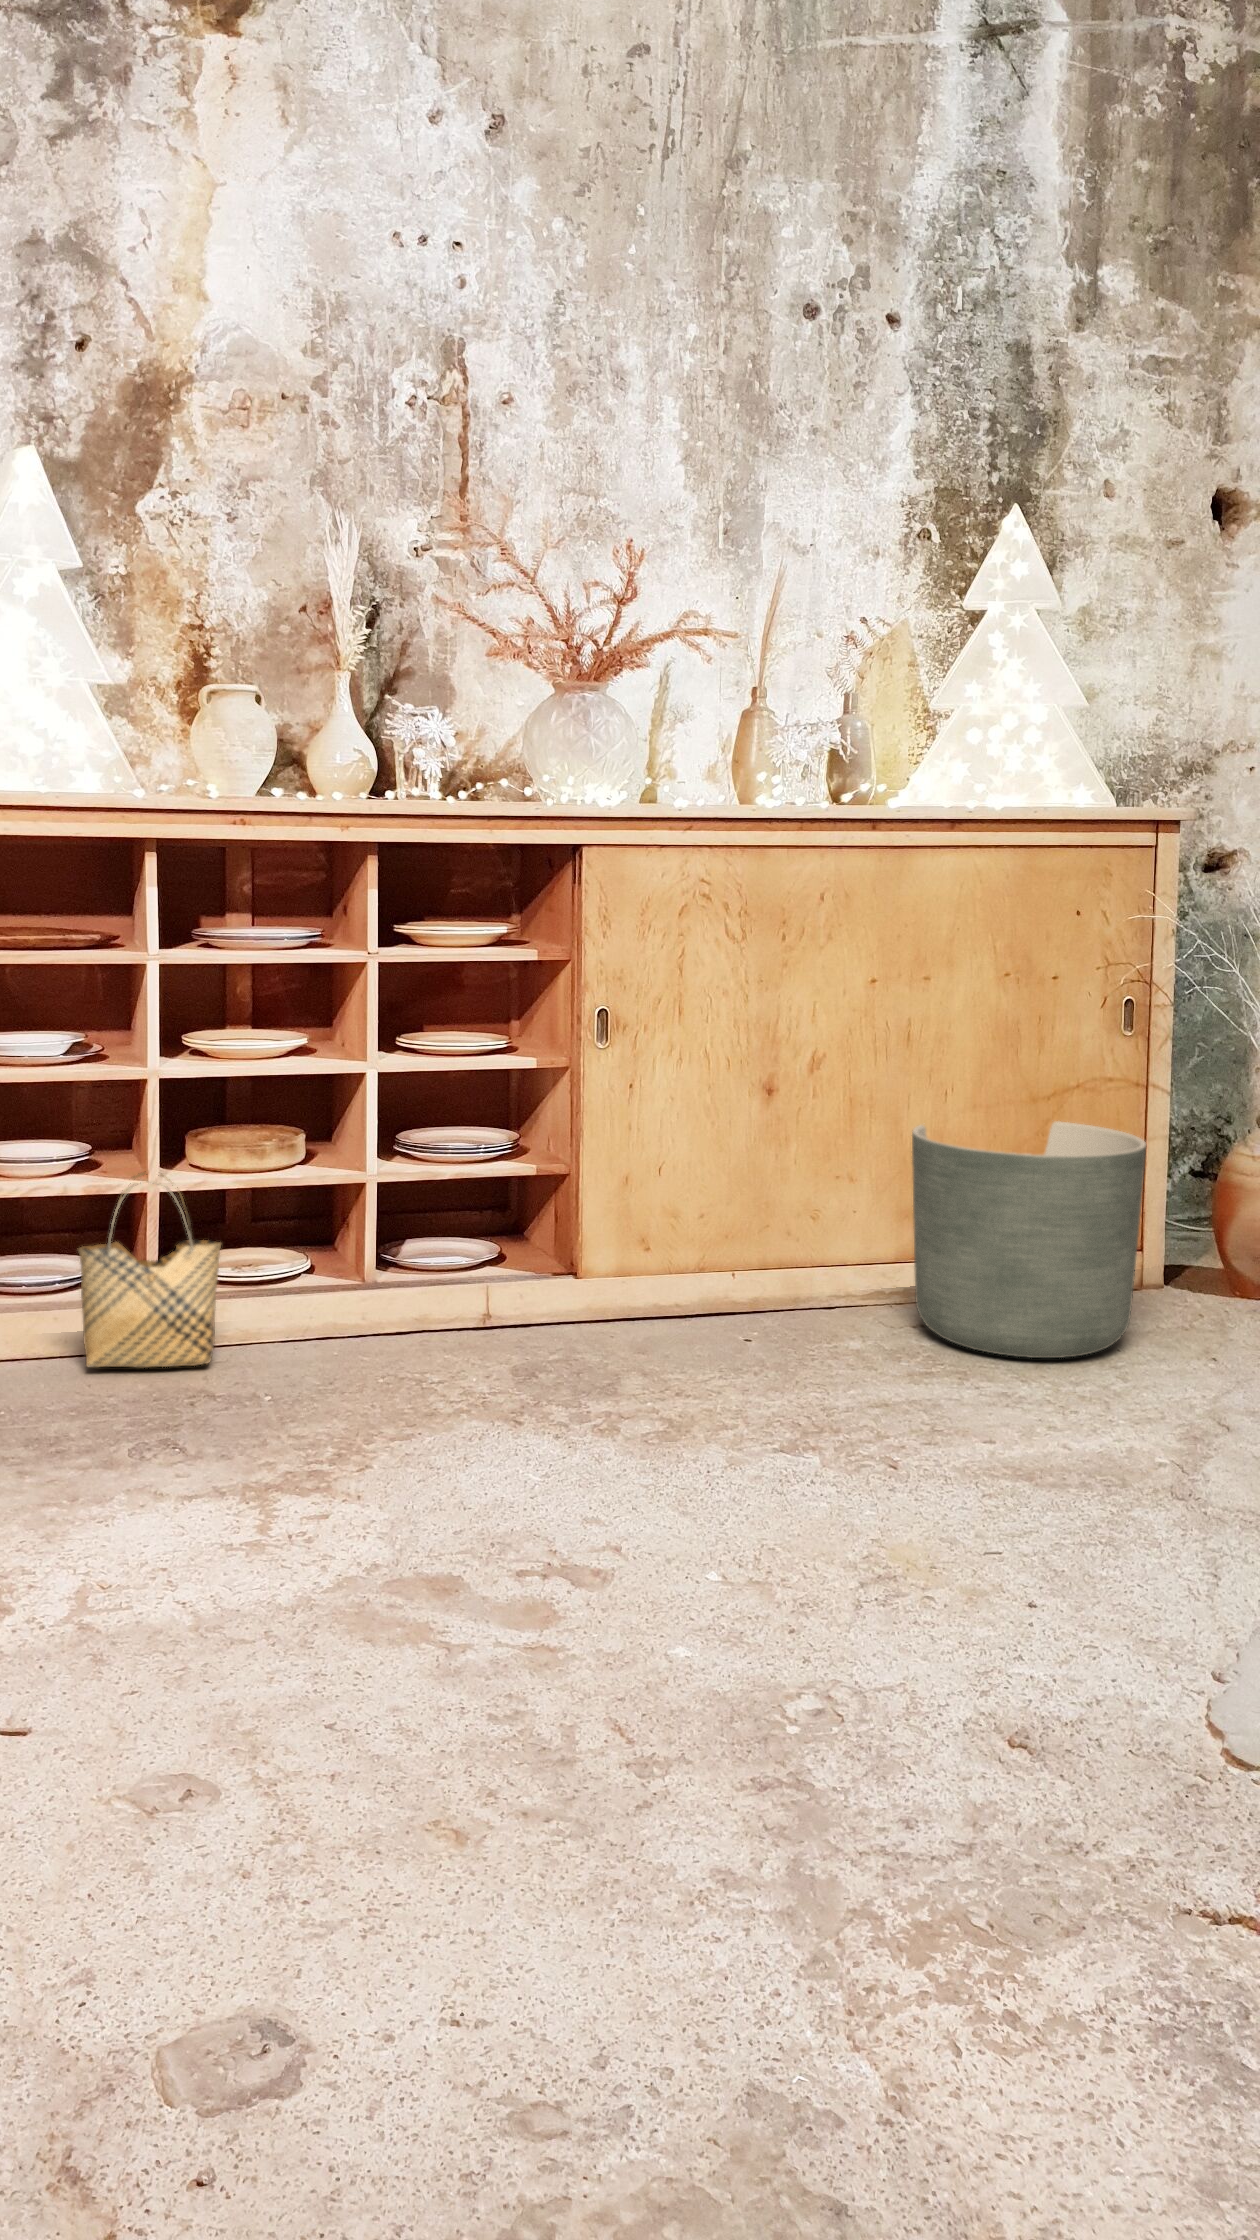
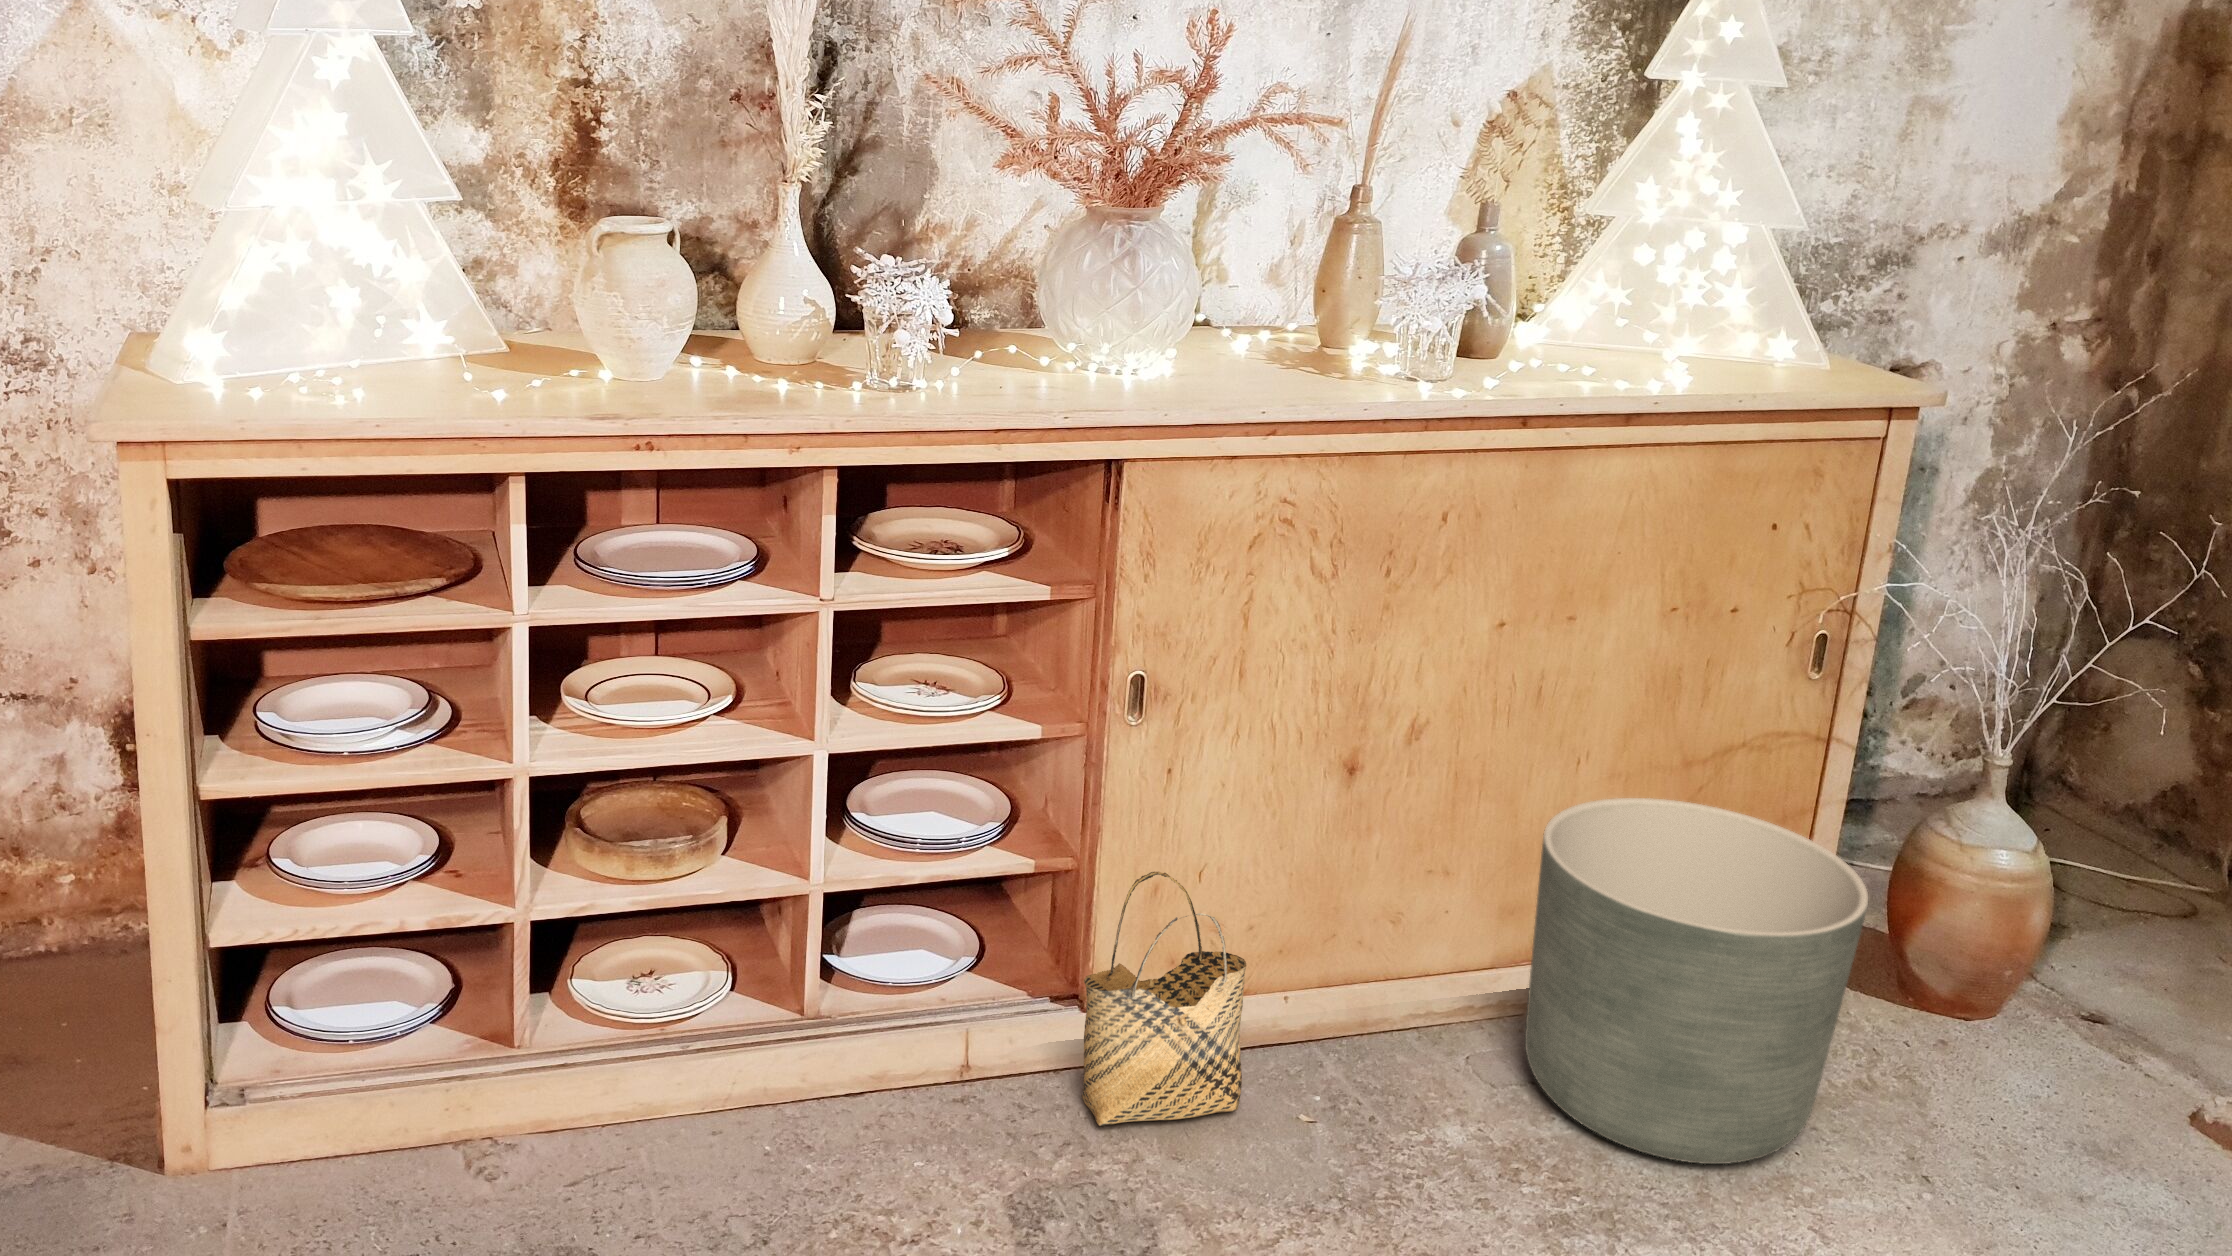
woven basket: present [78,1172,221,1368] -> present [1082,872,1246,1126]

